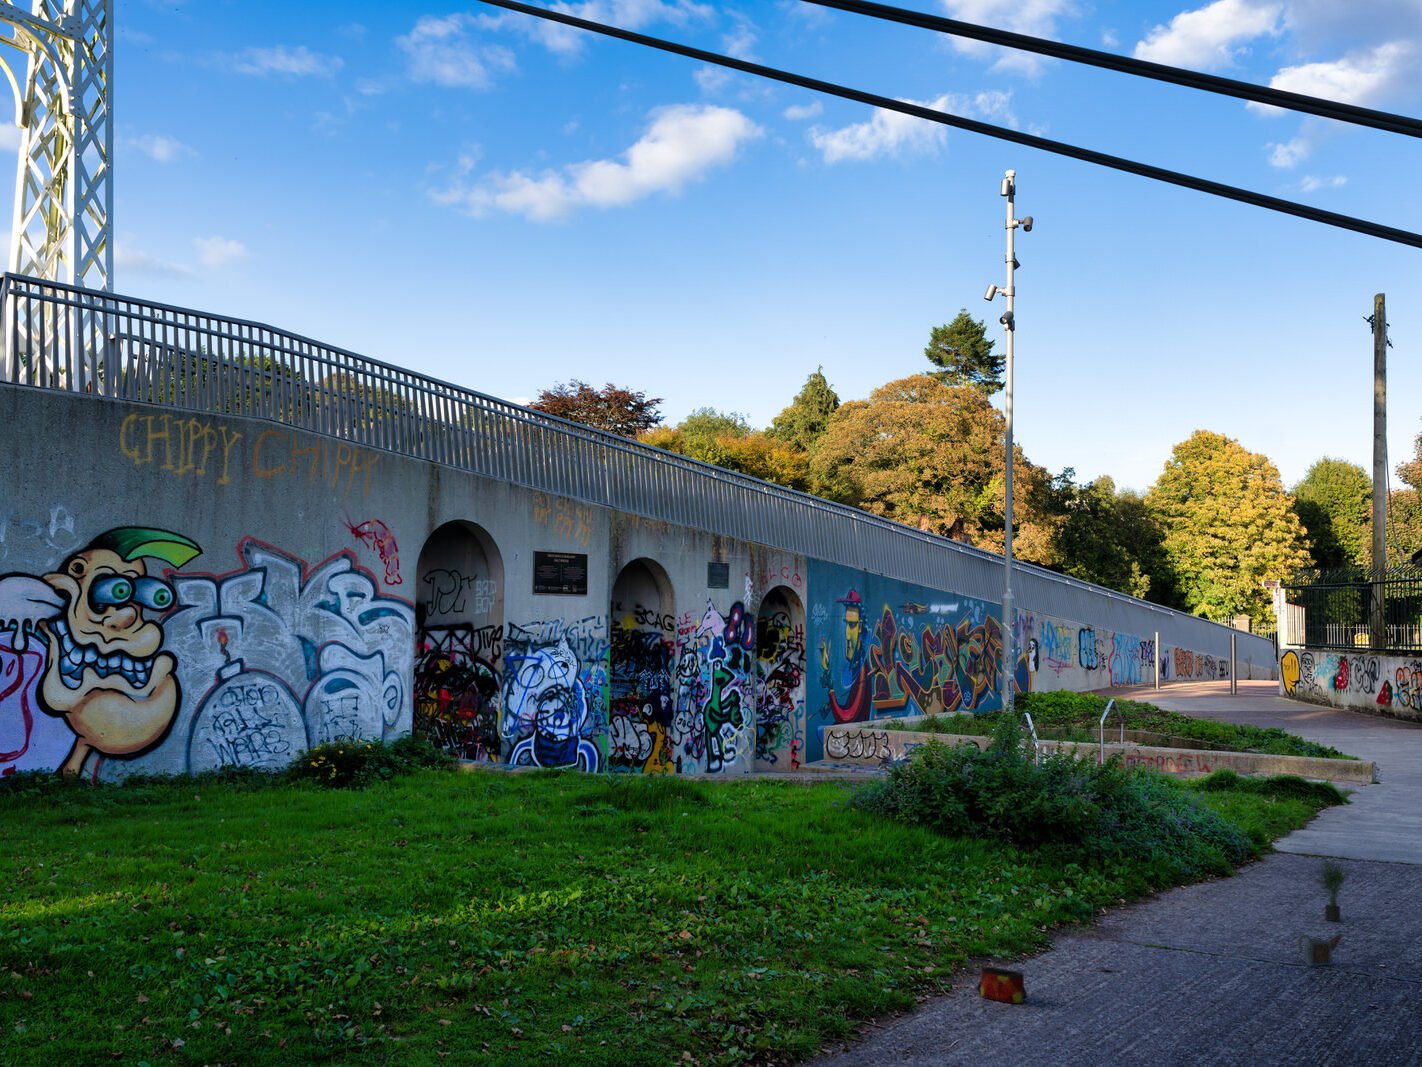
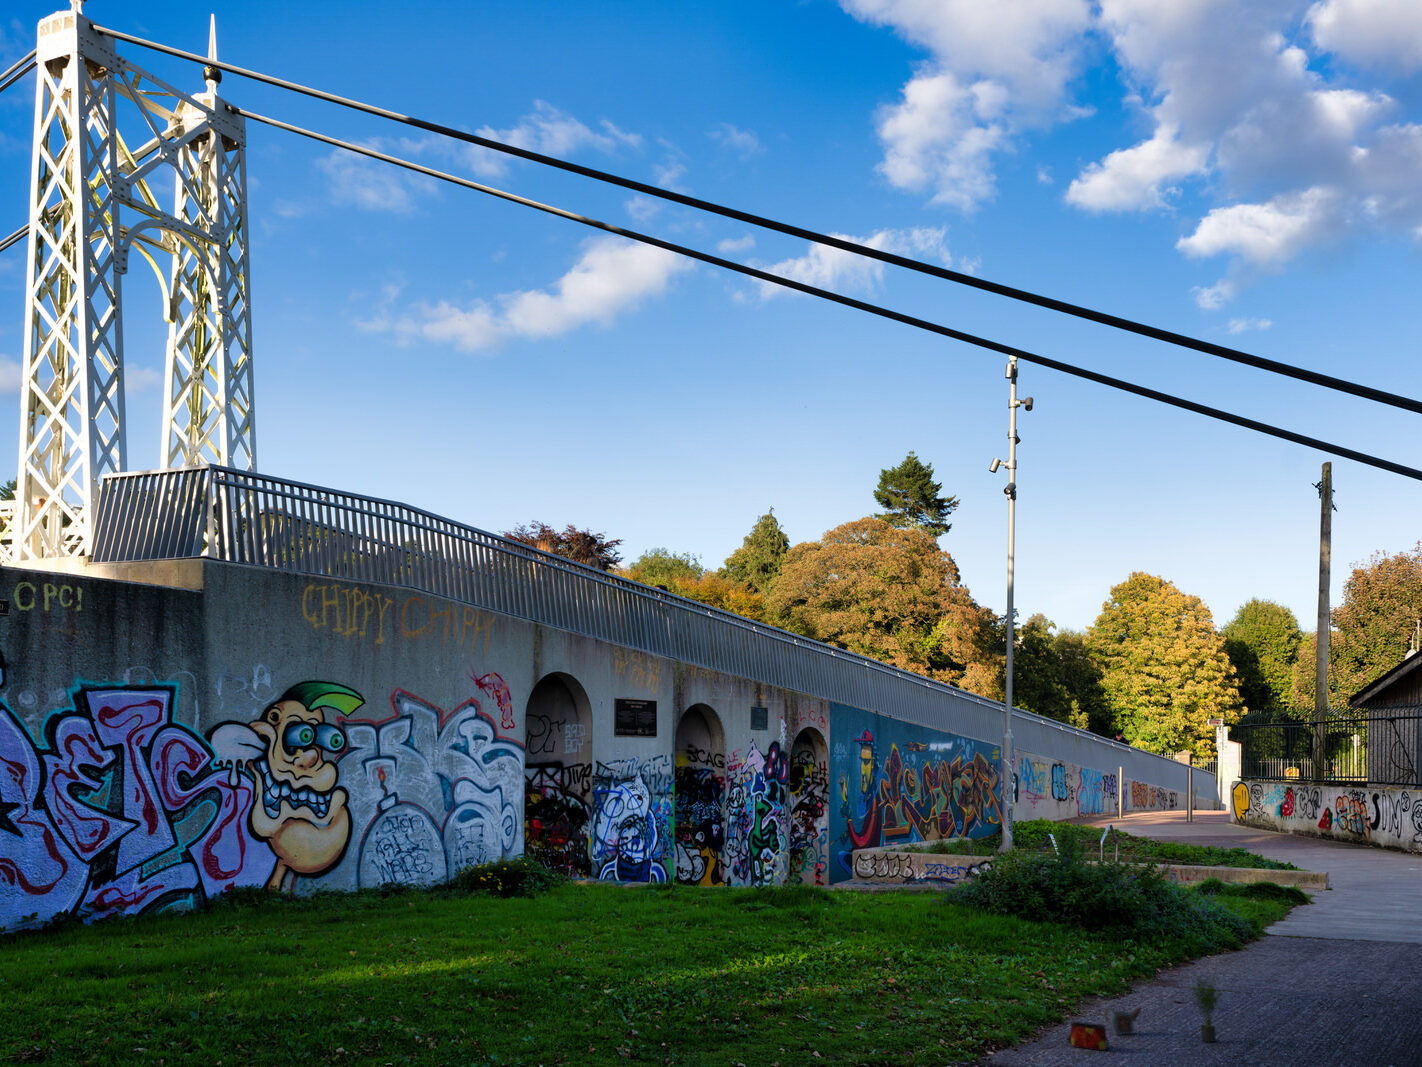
potted plant: present [1319,858,1348,921] -> present [1191,979,1220,1042]
watering can: present [1298,934,1342,966] -> present [1104,1007,1141,1035]

